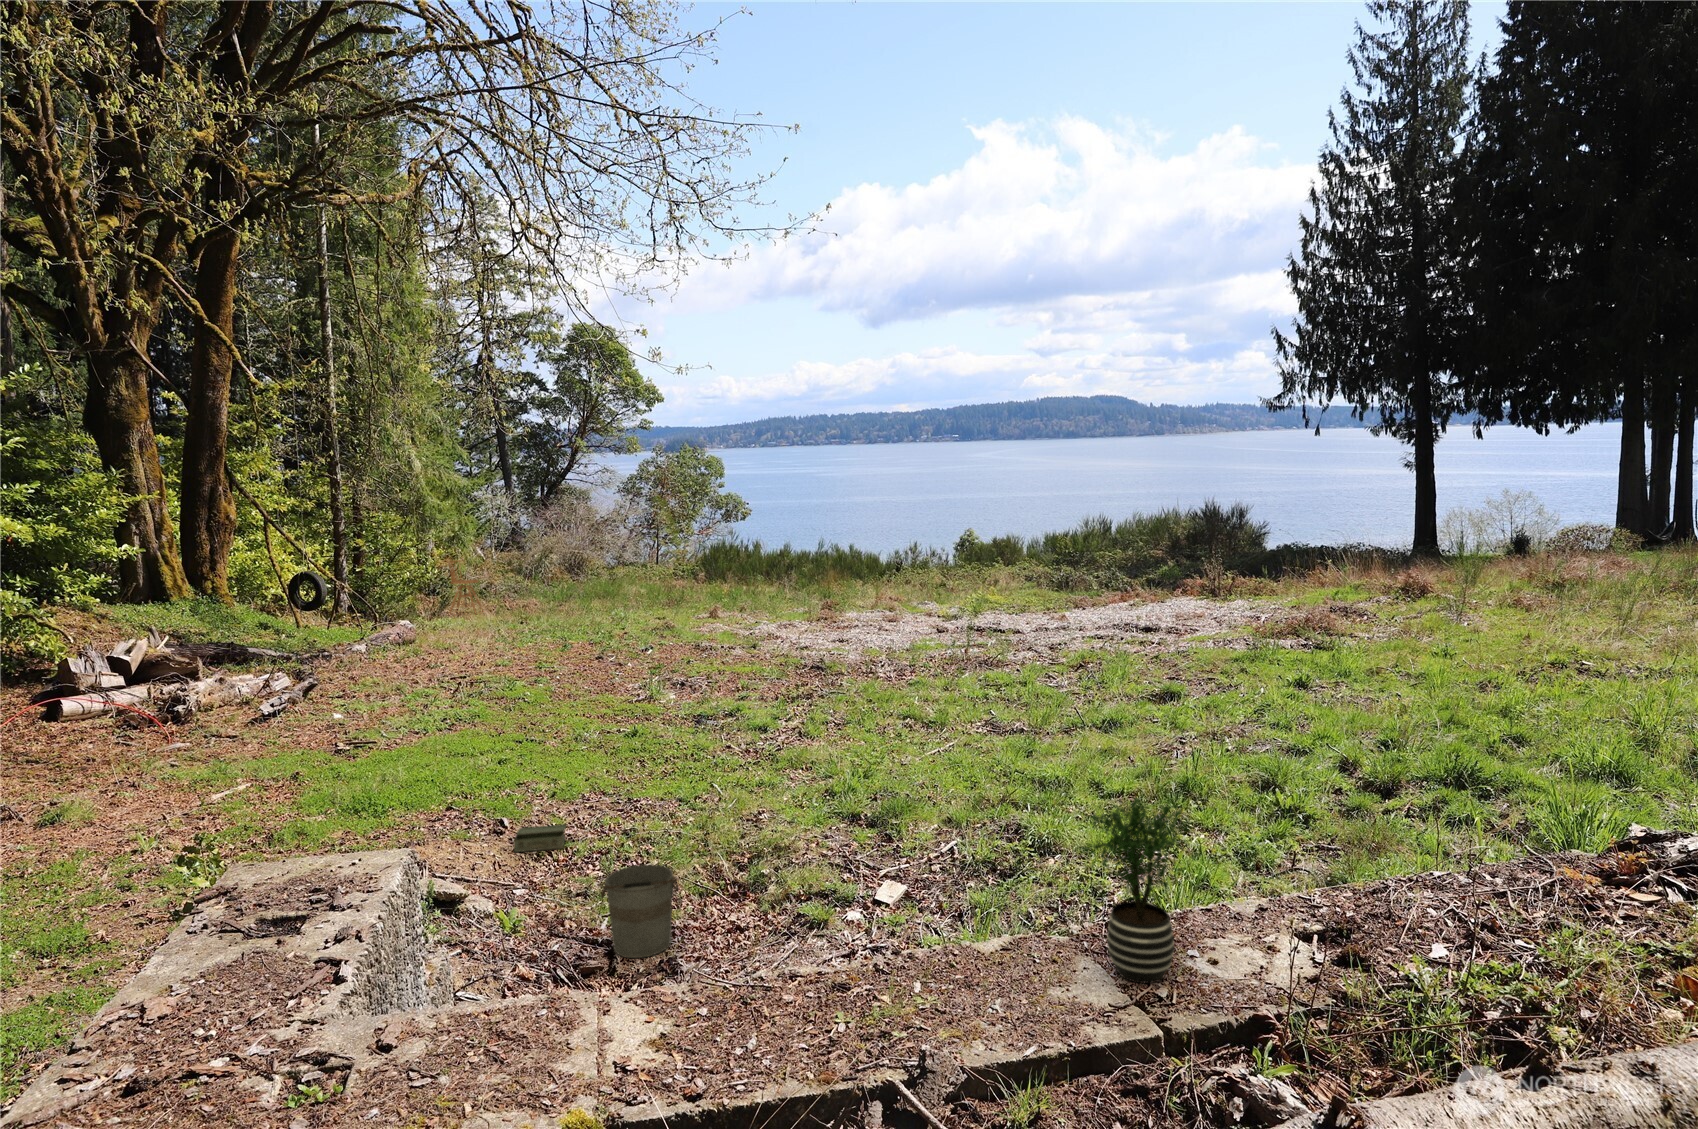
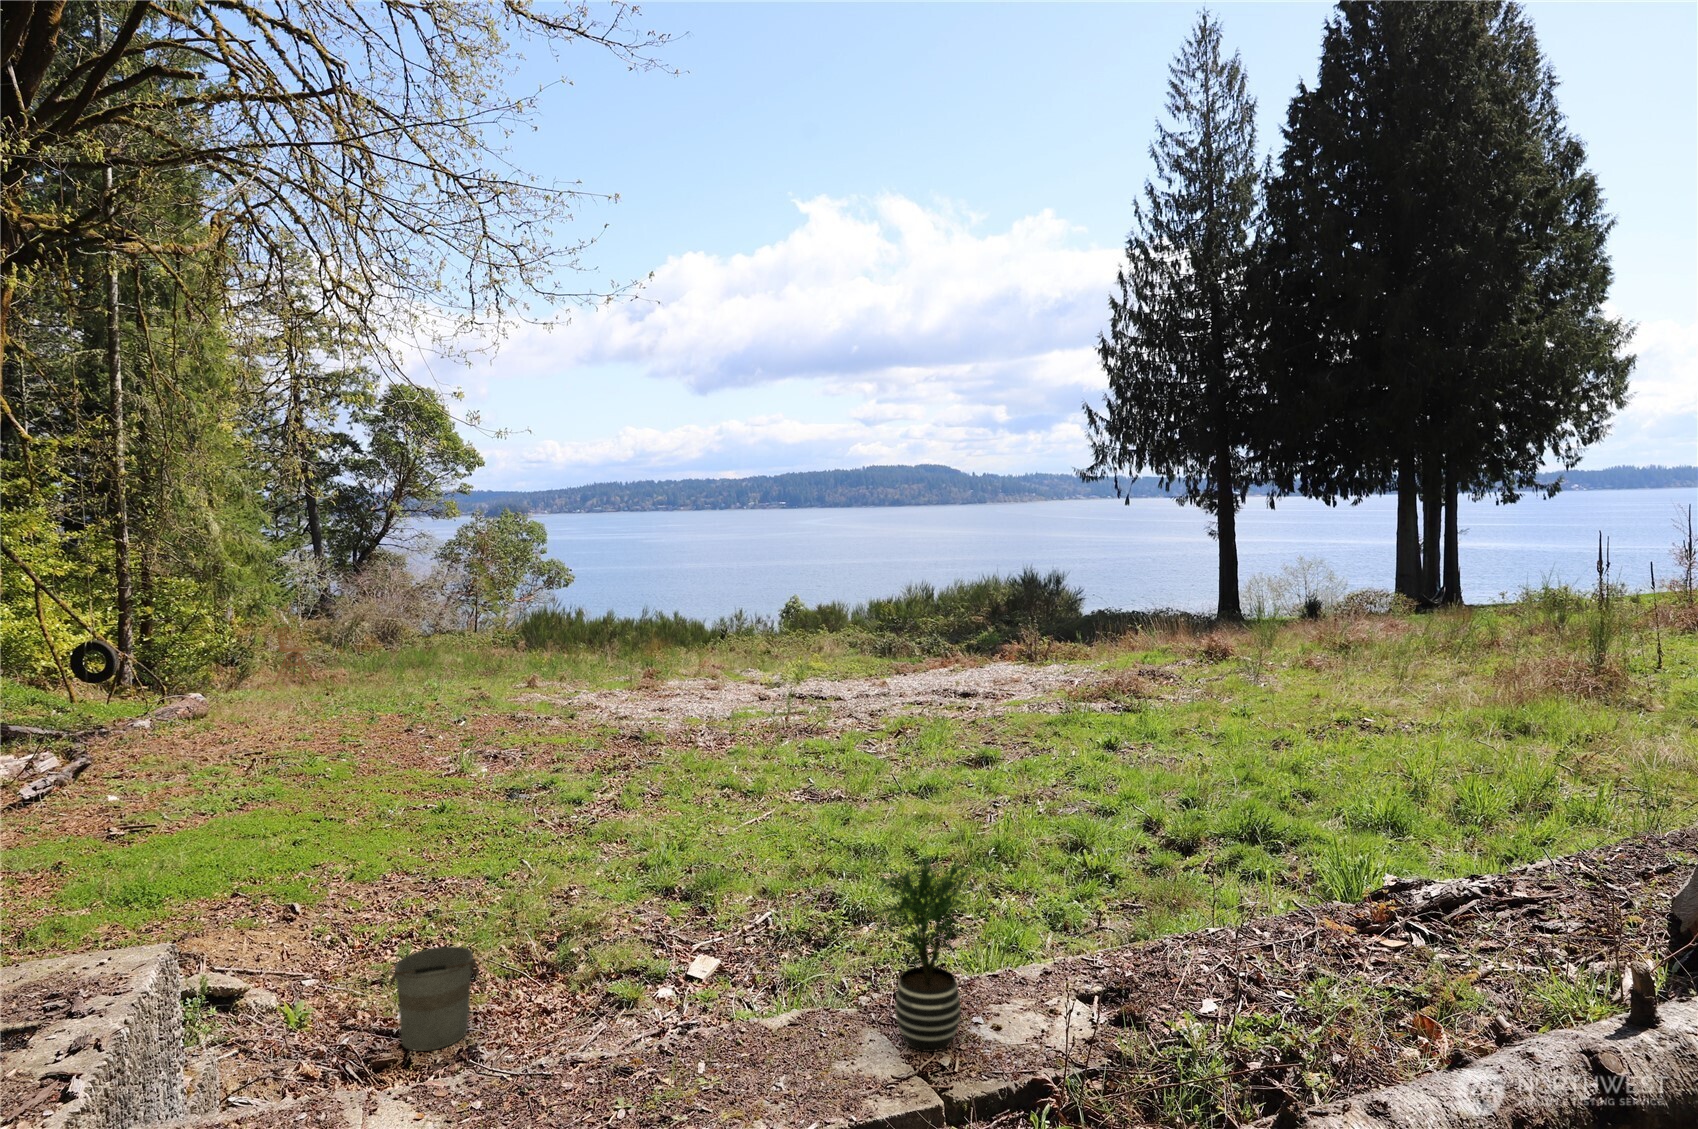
toolbox: present [513,824,566,852] -> none [302,906,367,939]

